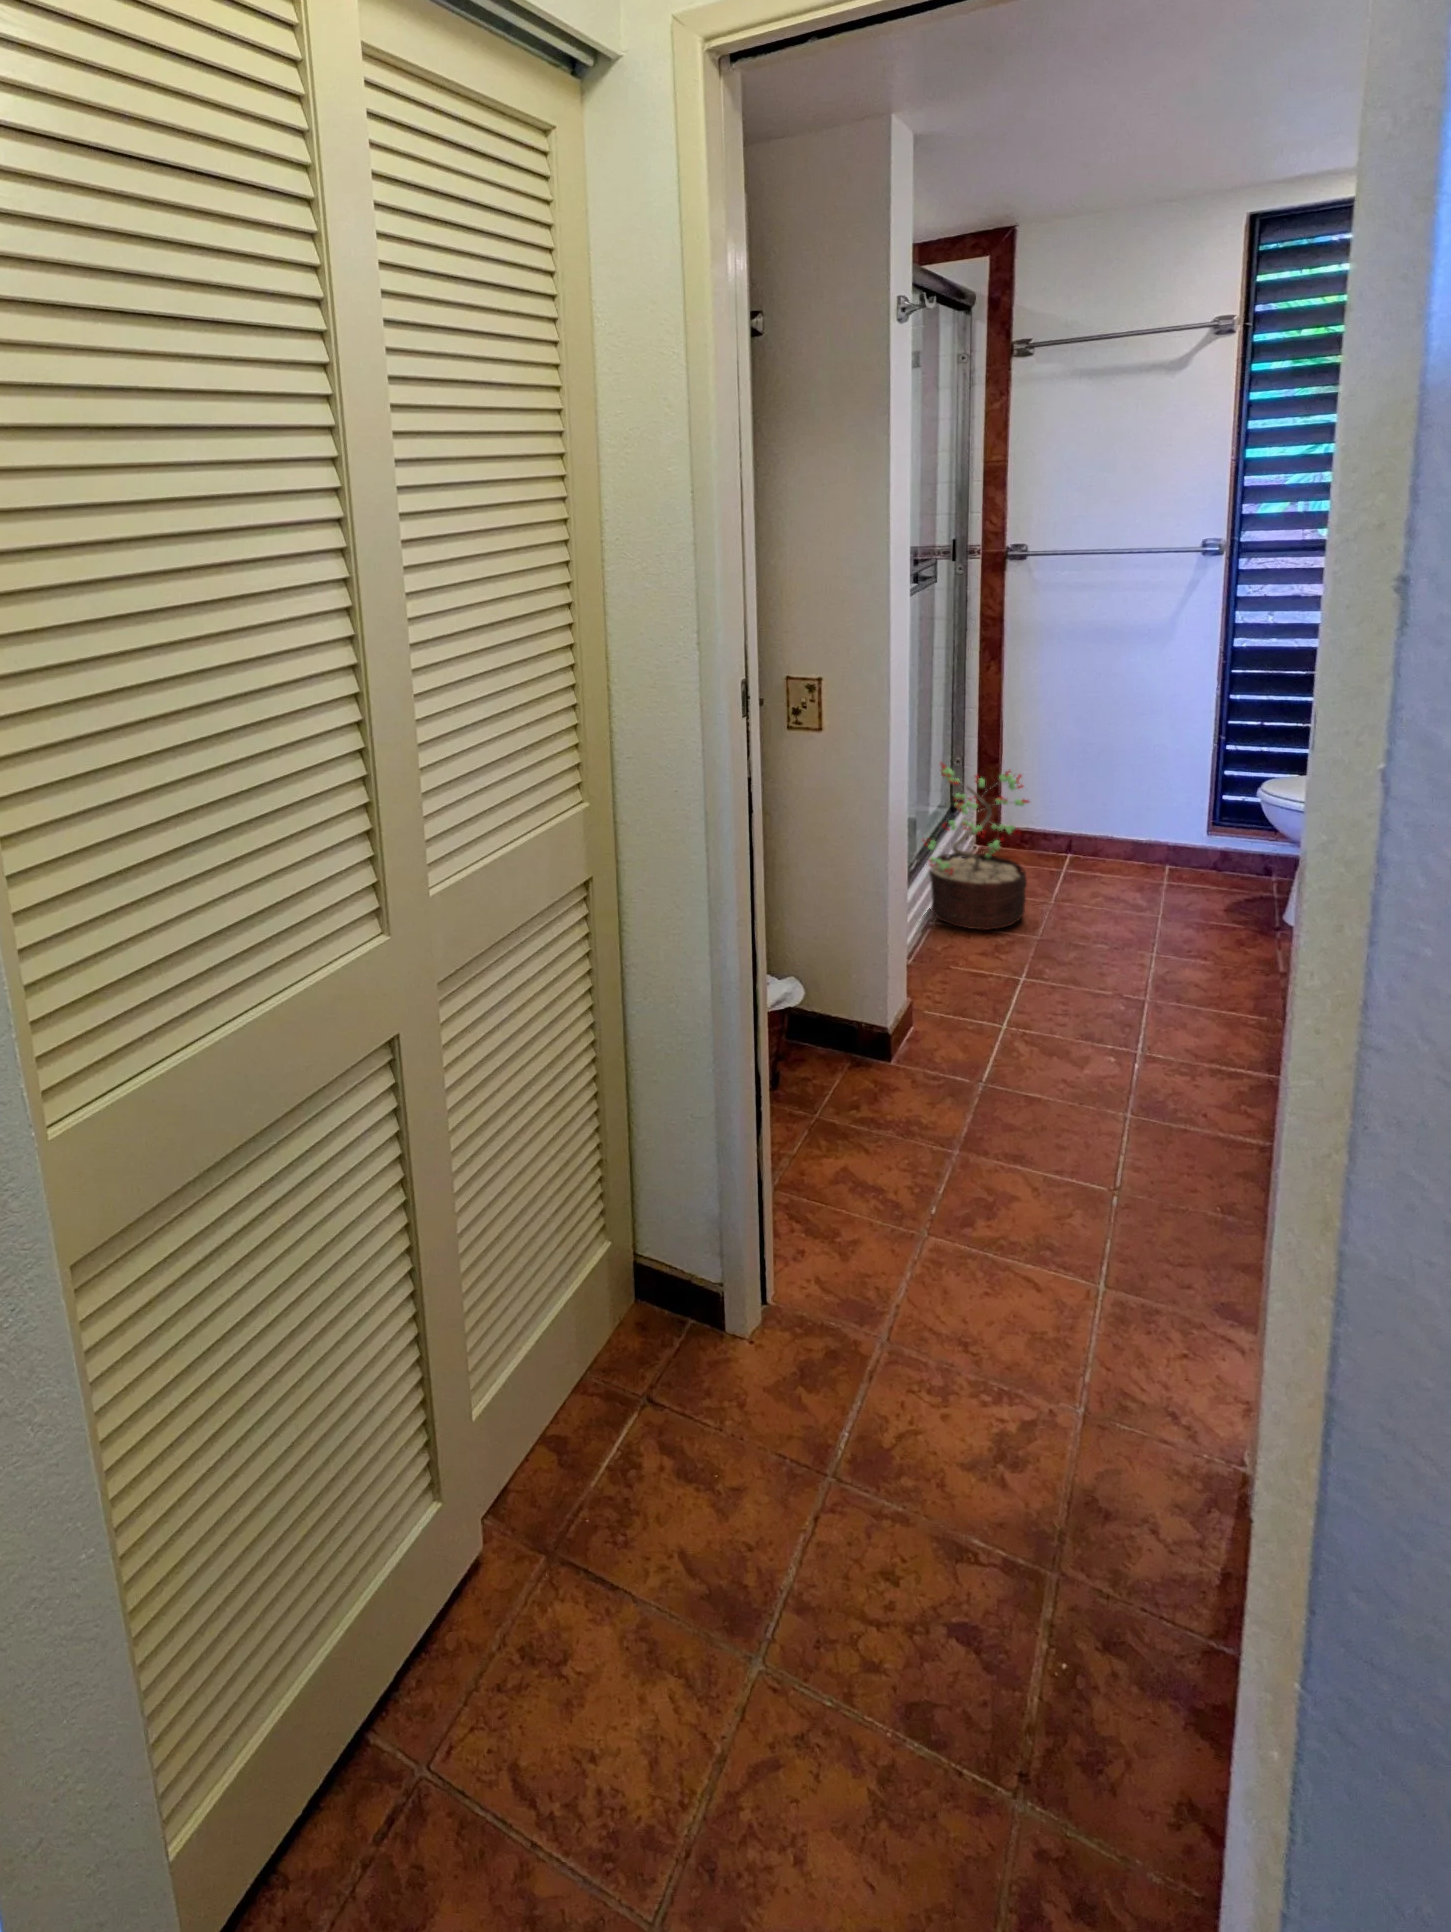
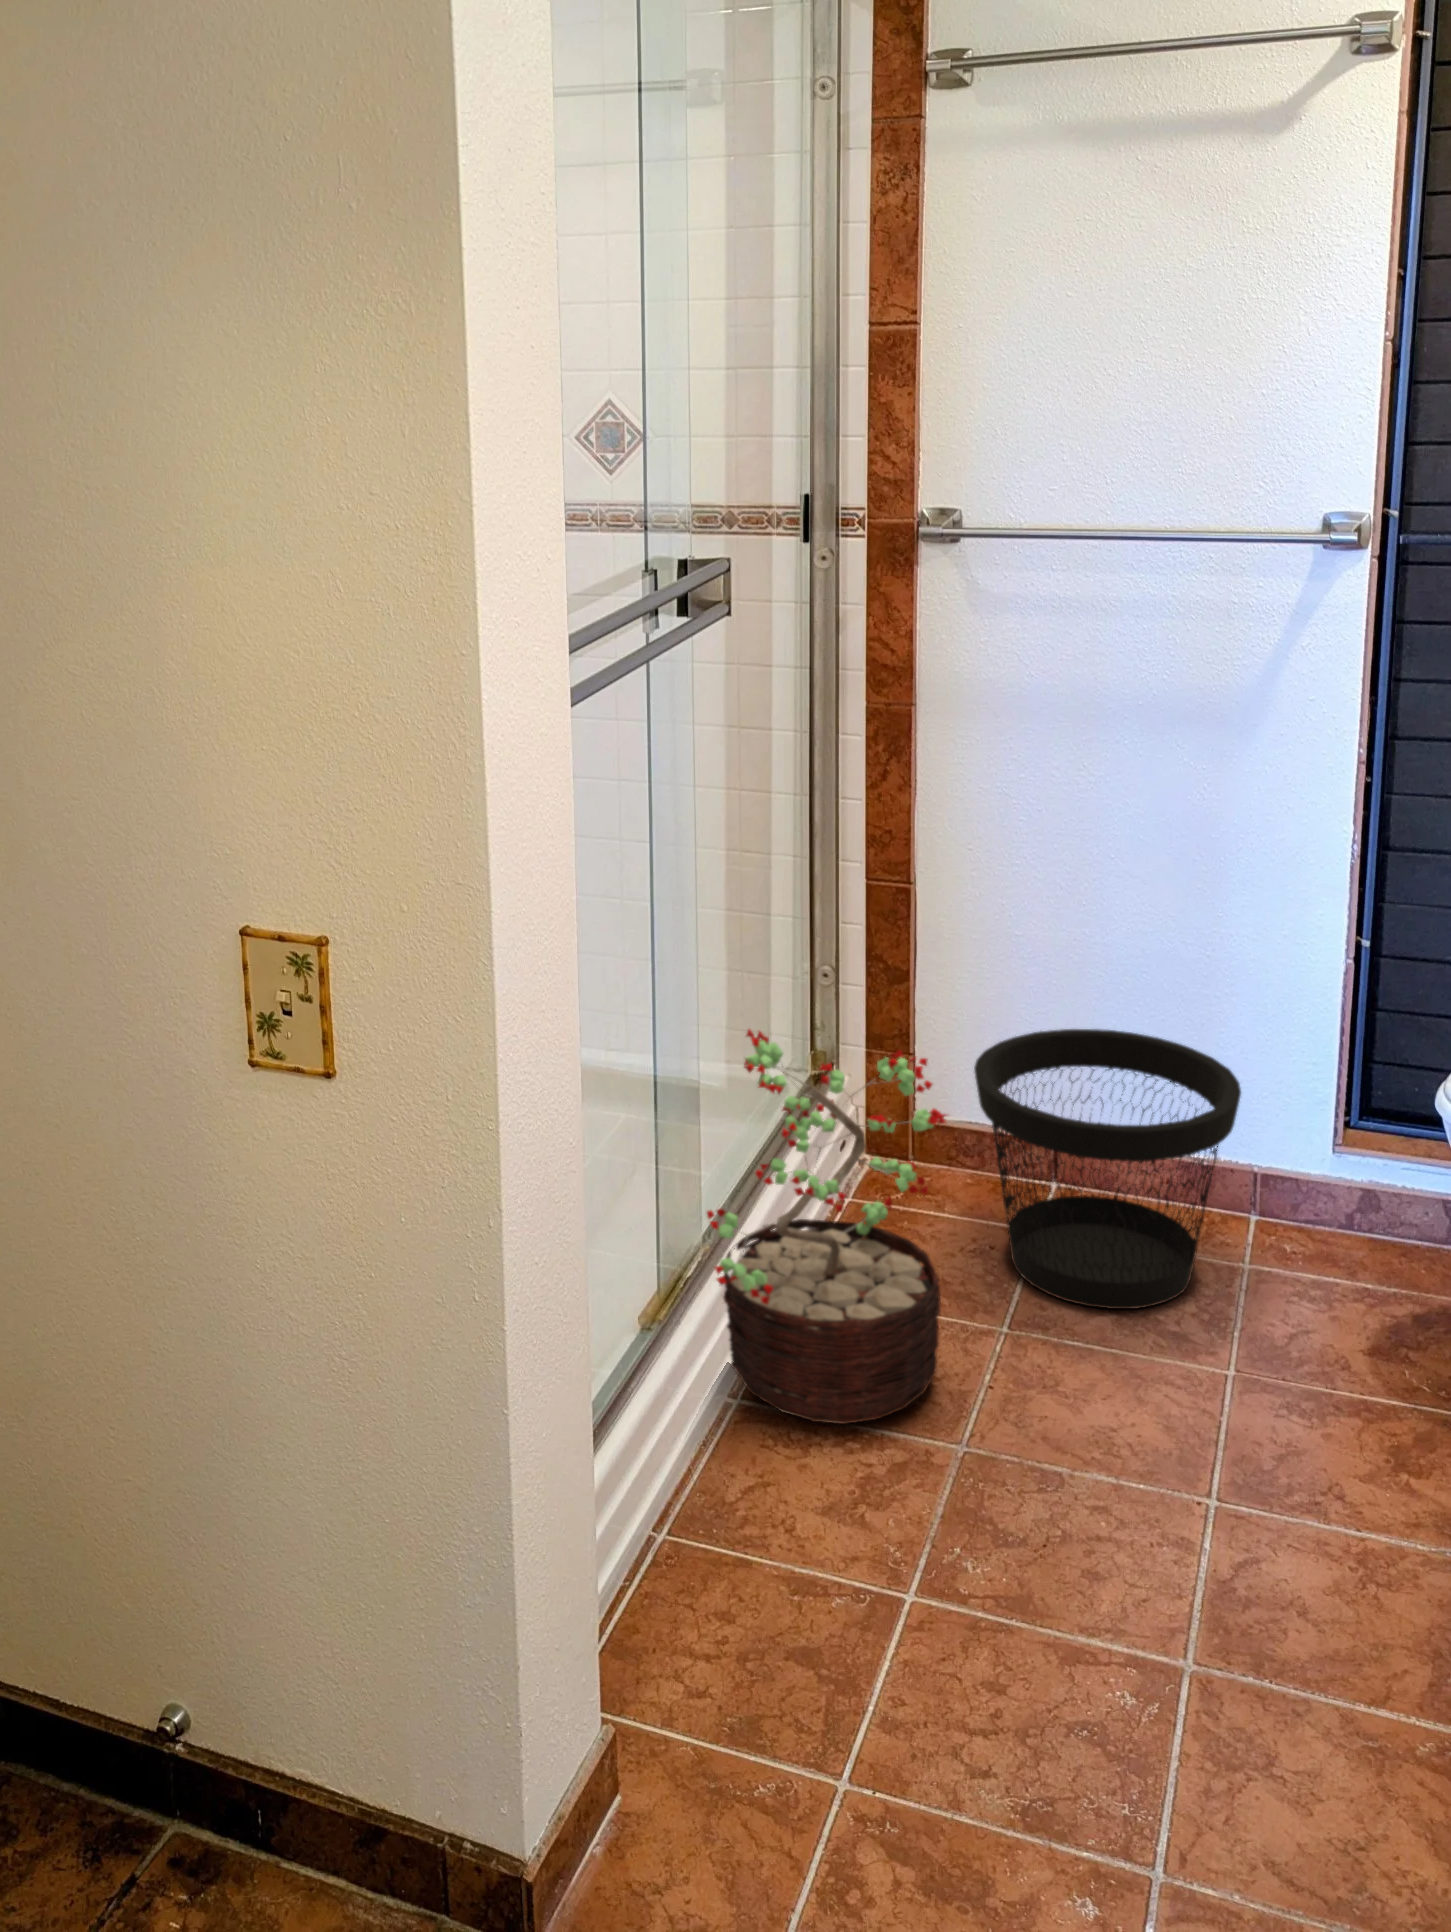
wastebasket: none [1035,781,1165,897] -> present [974,1029,1241,1309]

